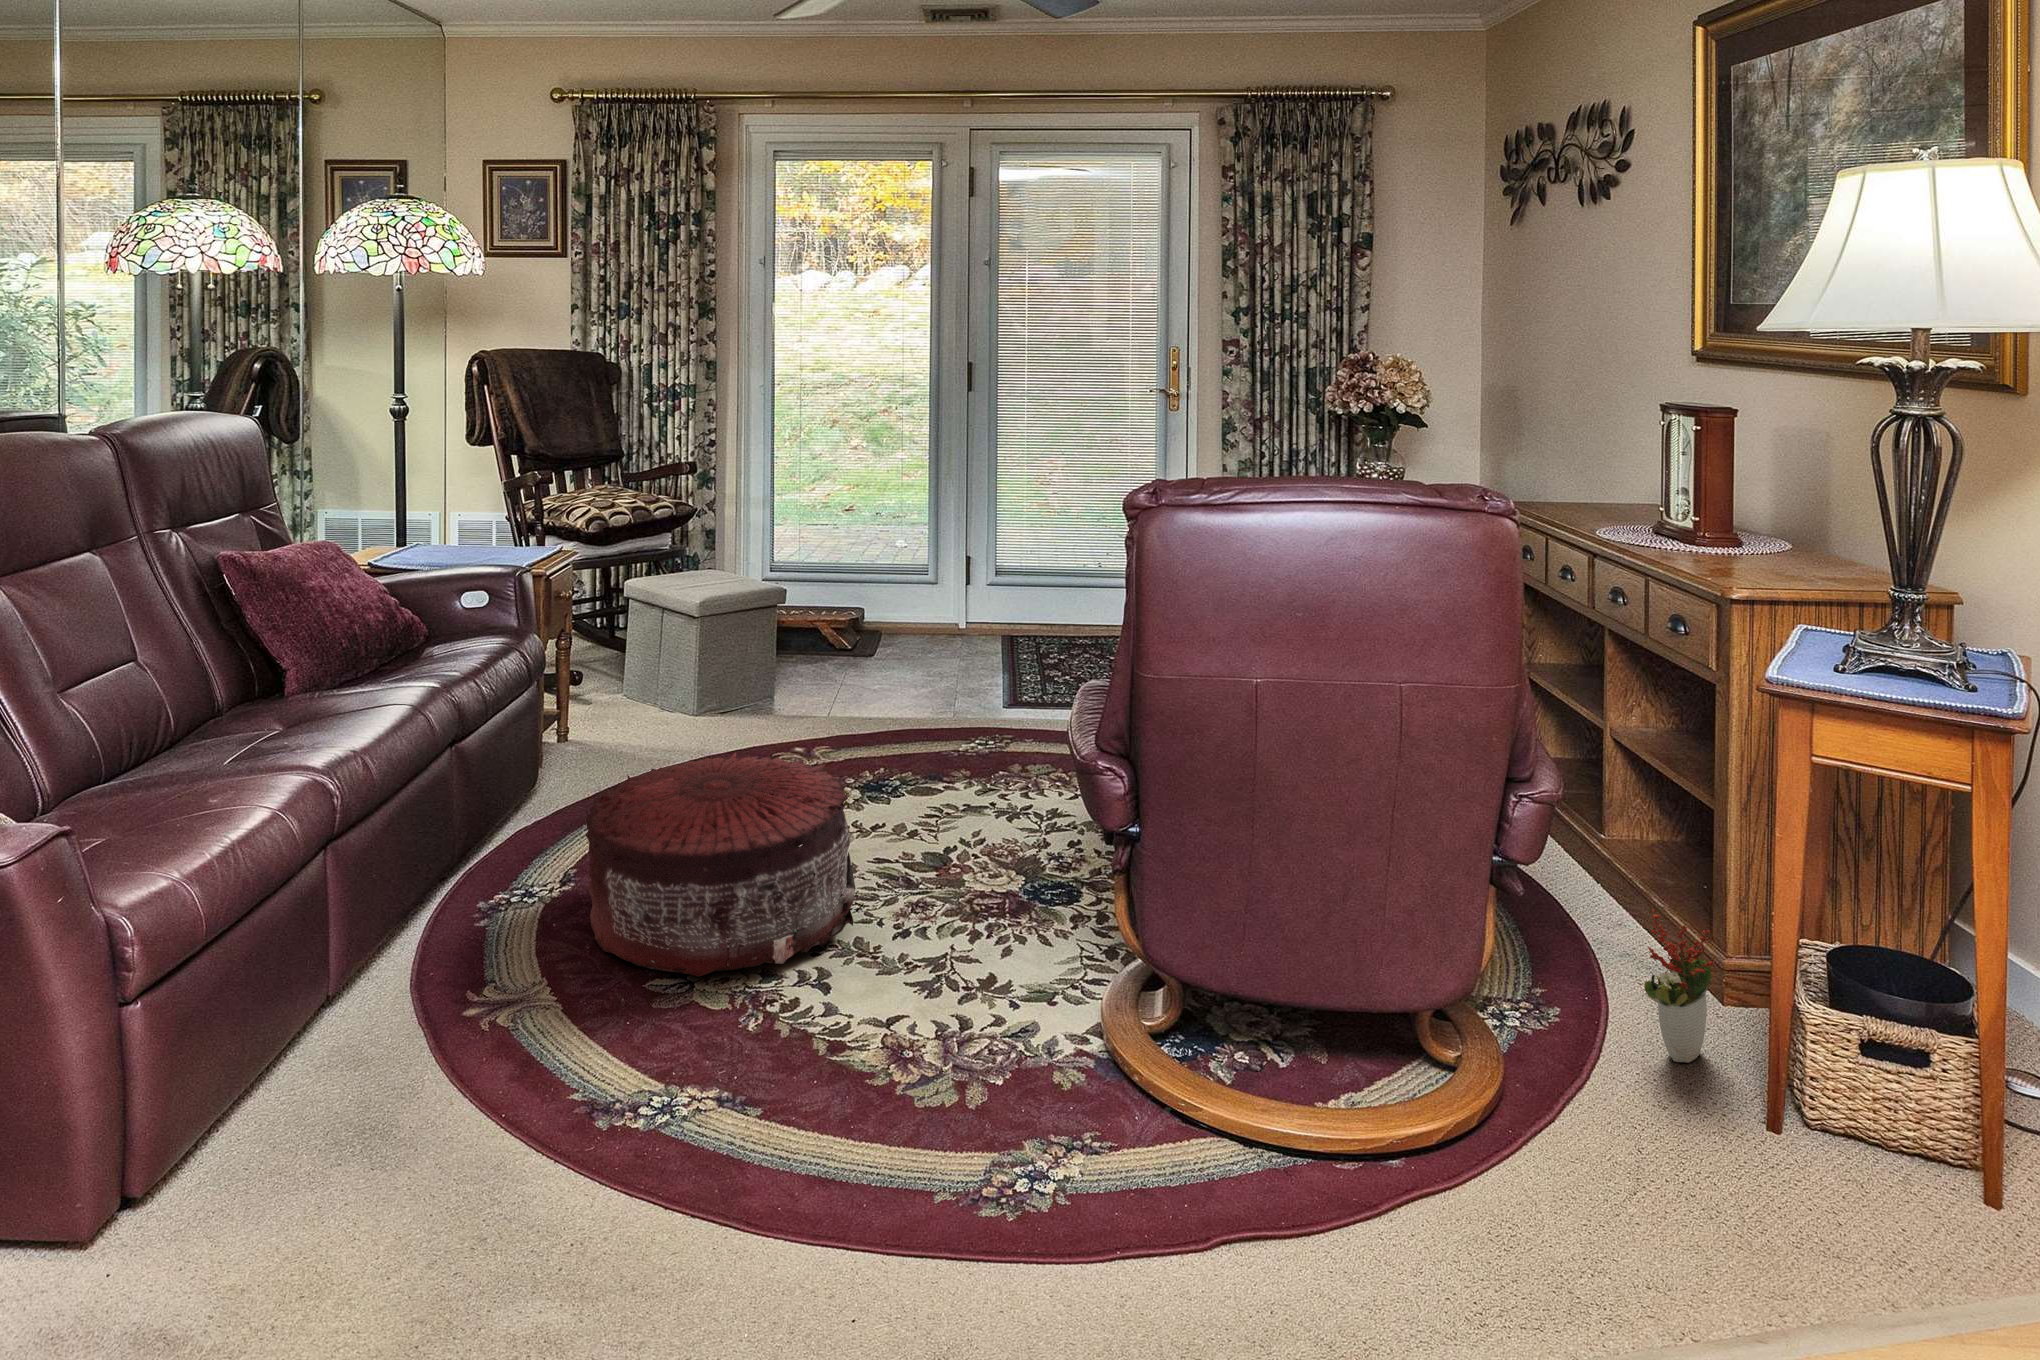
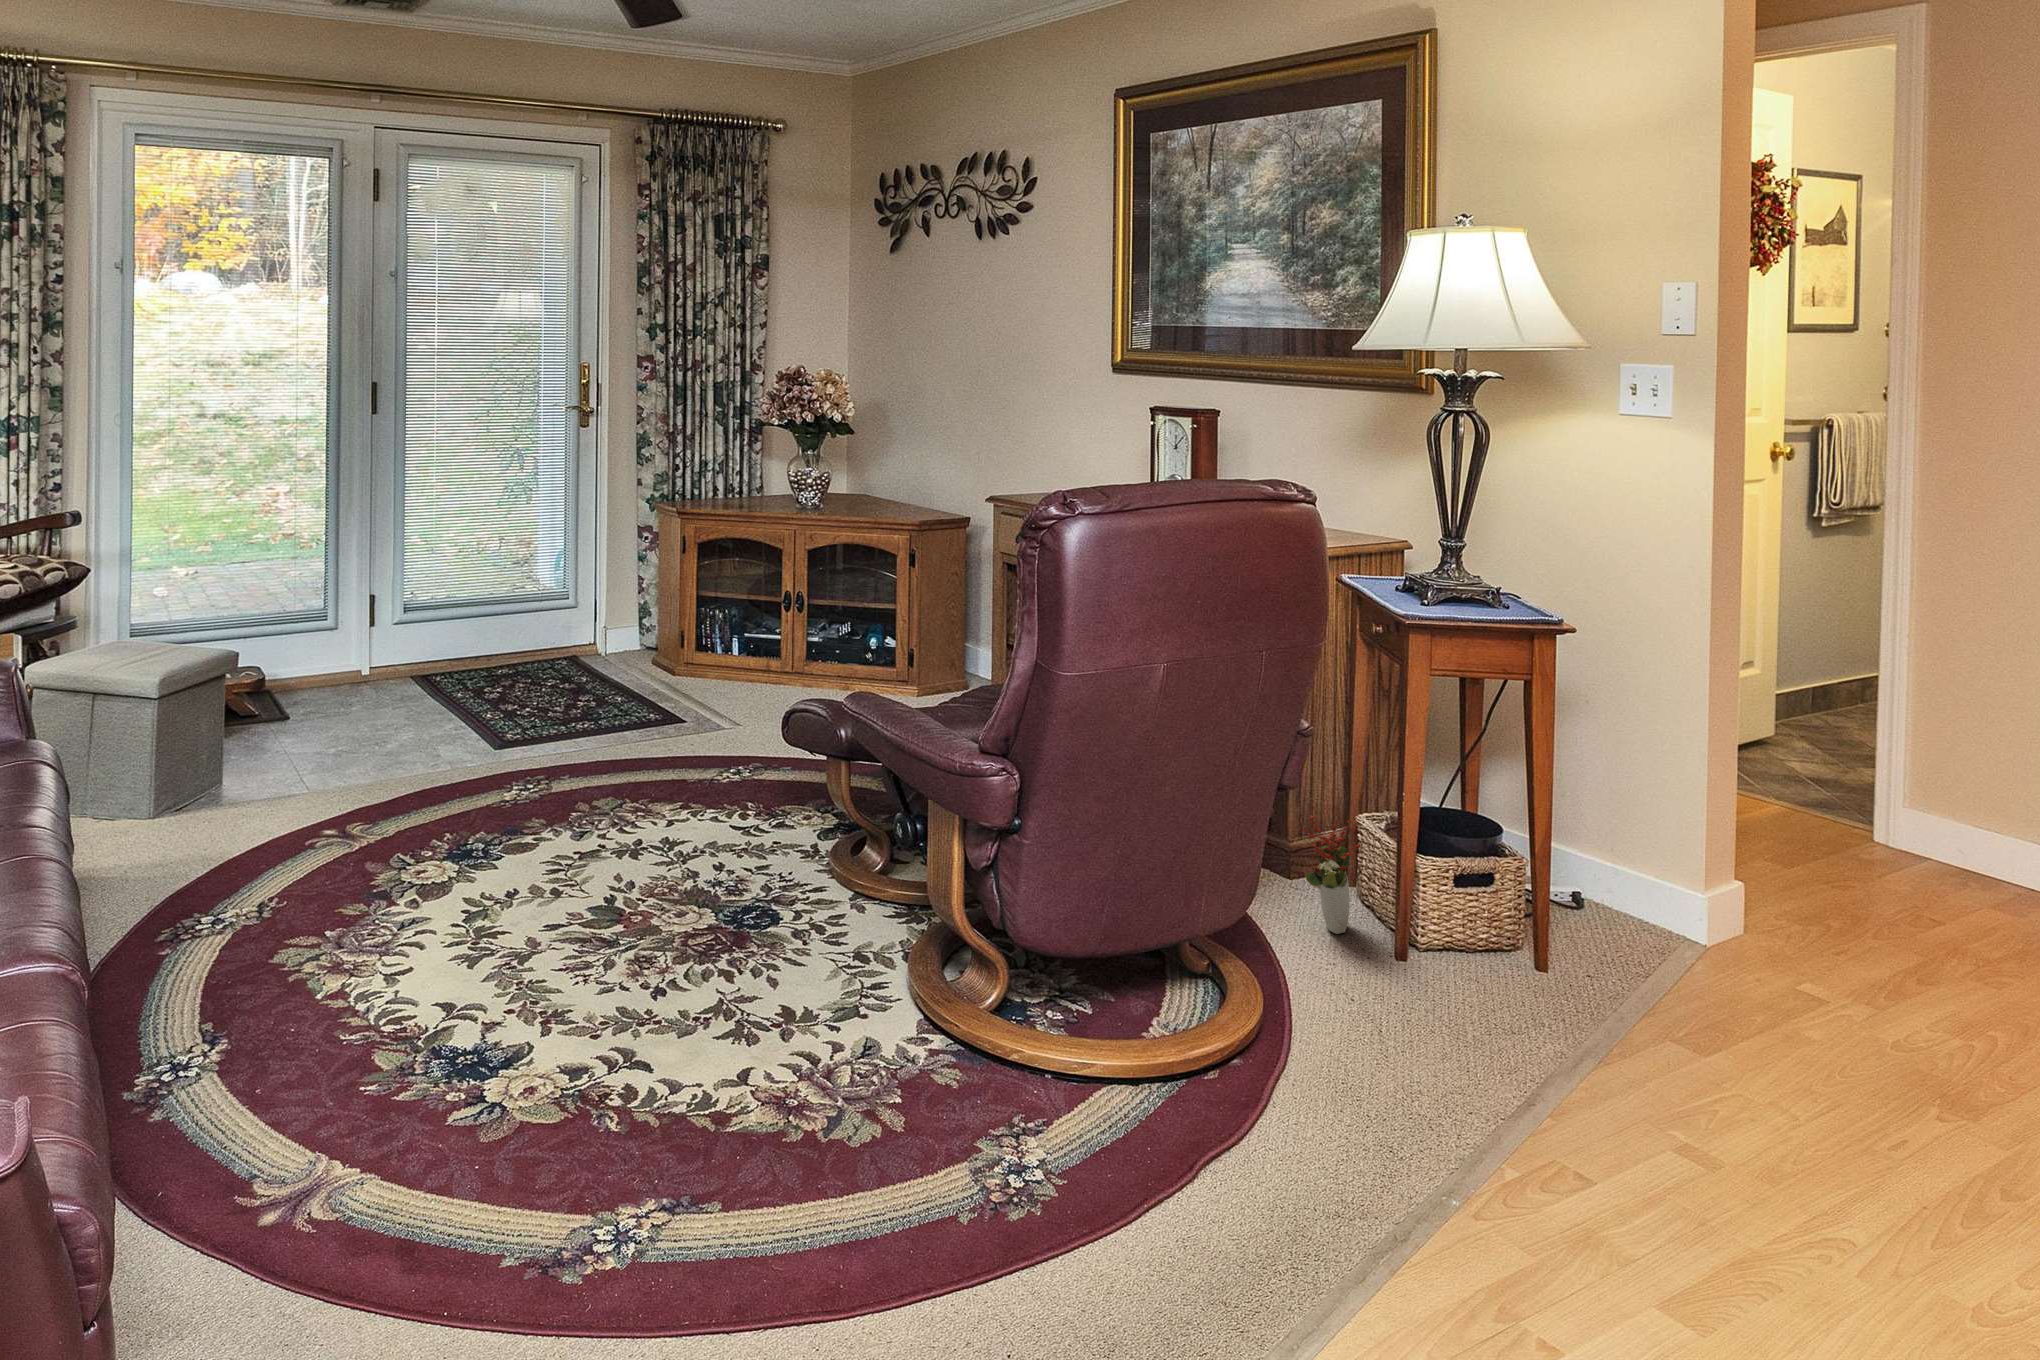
pouf: present [586,753,855,977] -> none [278,828,614,1103]

